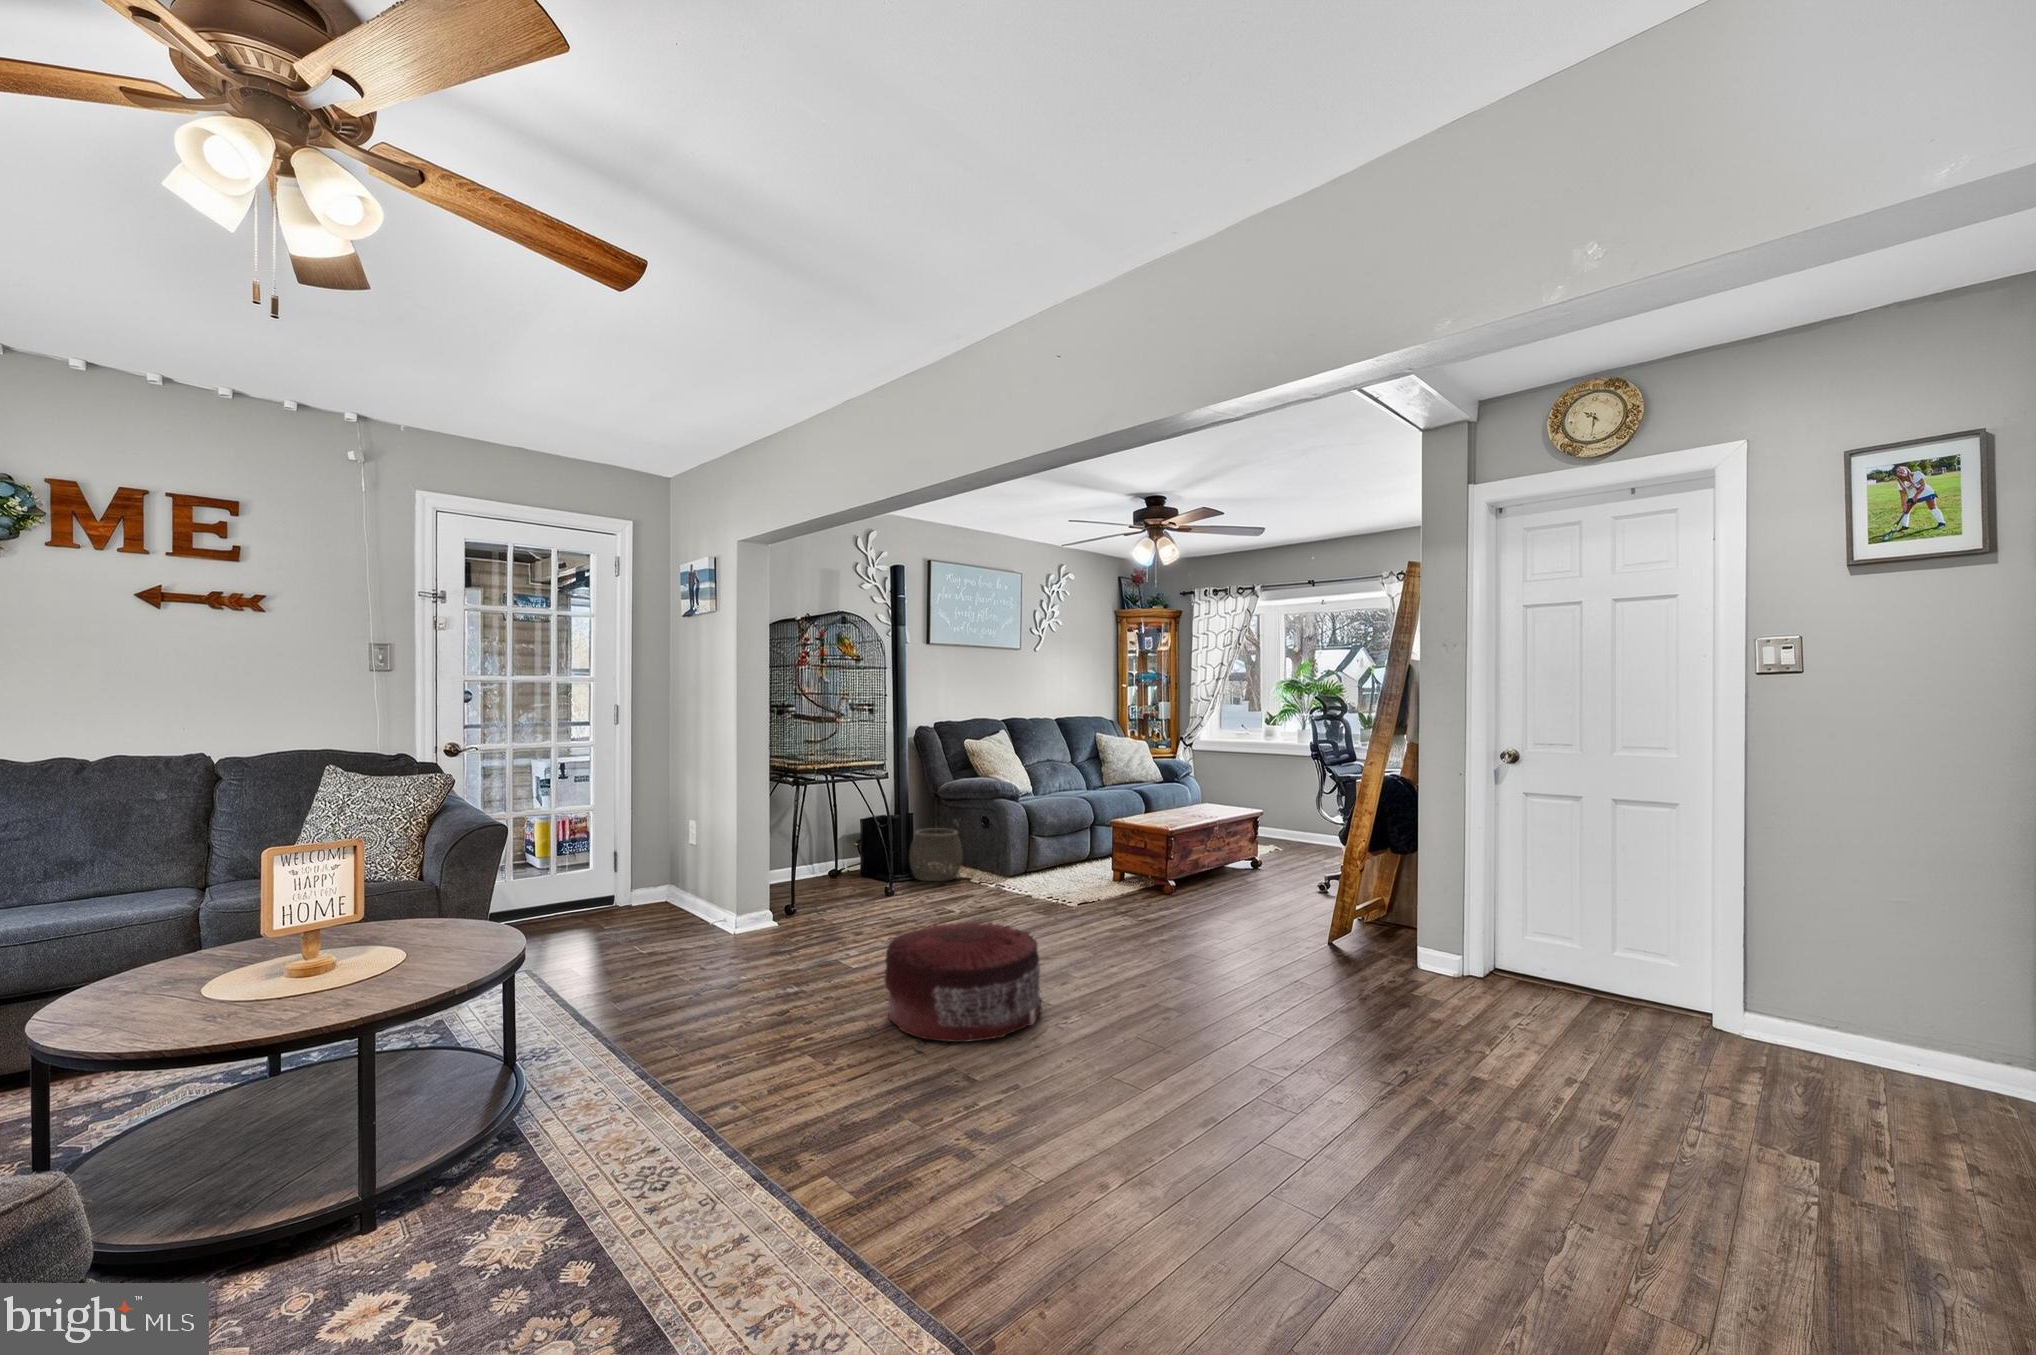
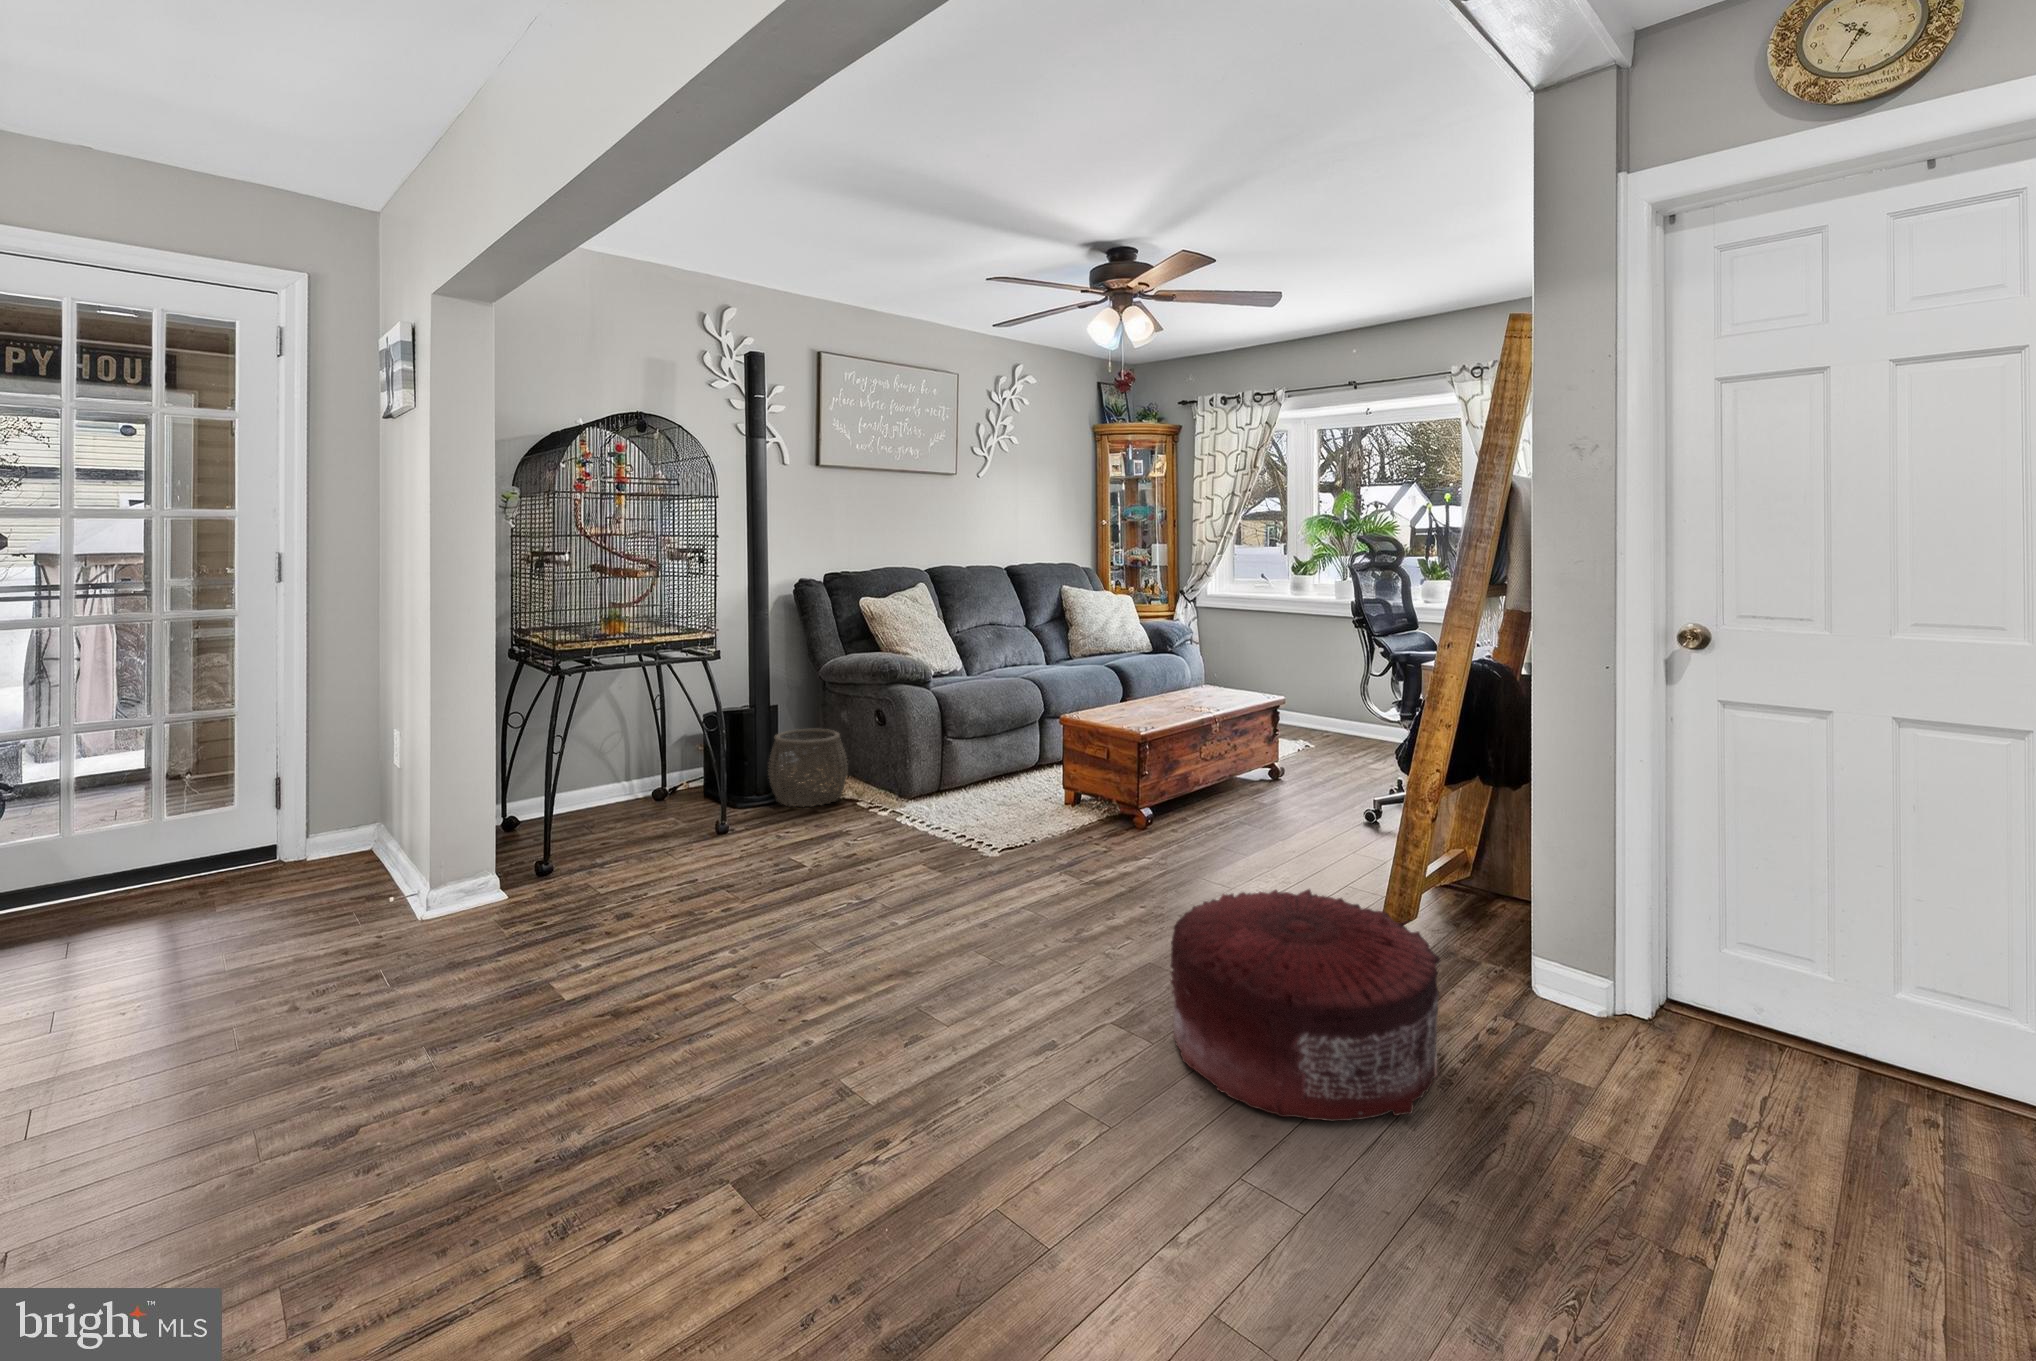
pouf: present [885,922,1042,1042] -> present [1170,889,1440,1121]

